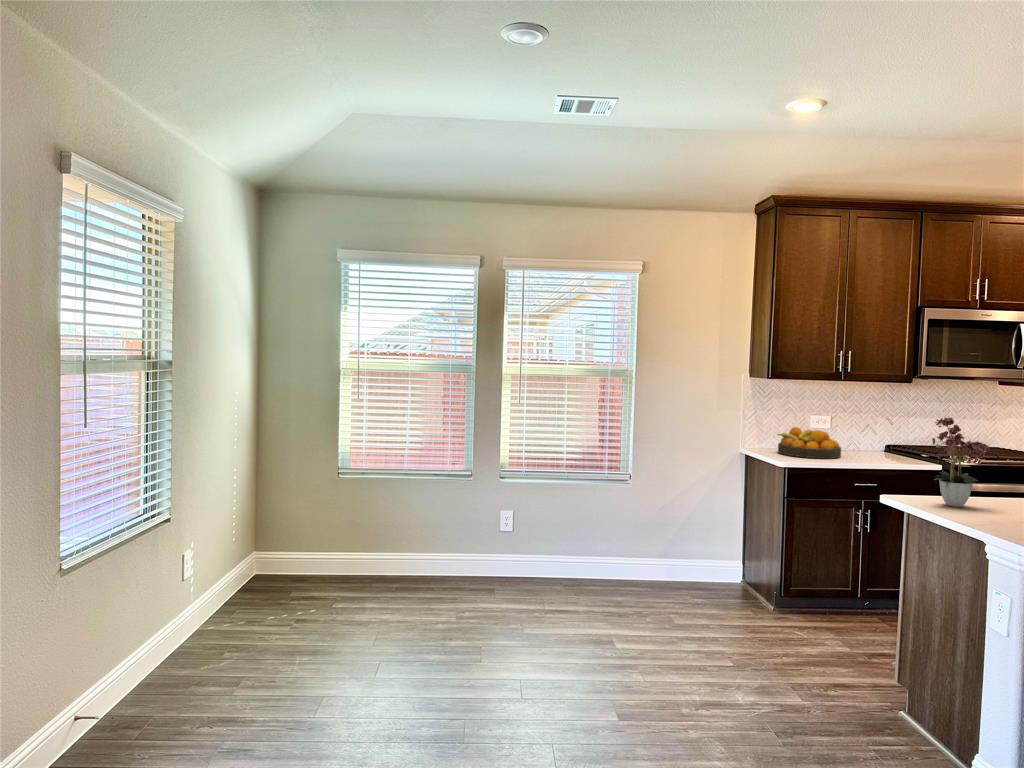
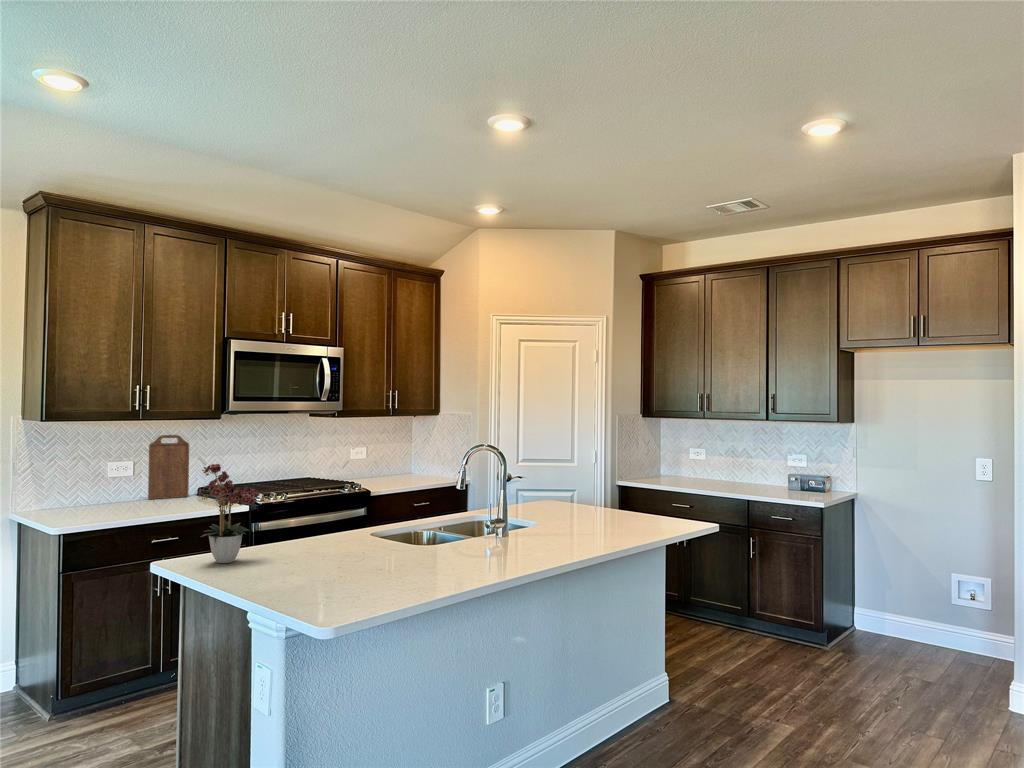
cutting board: none [841,395,879,452] -> present [148,435,189,499]
fruit bowl: present [778,427,841,458] -> none [58,479,141,516]

